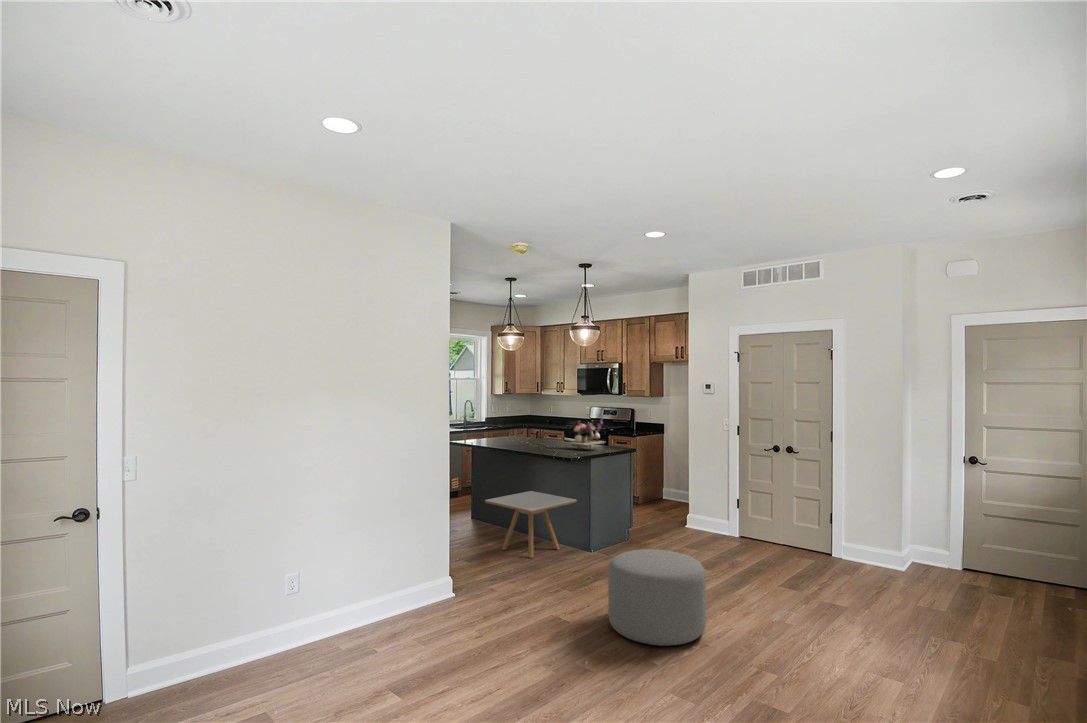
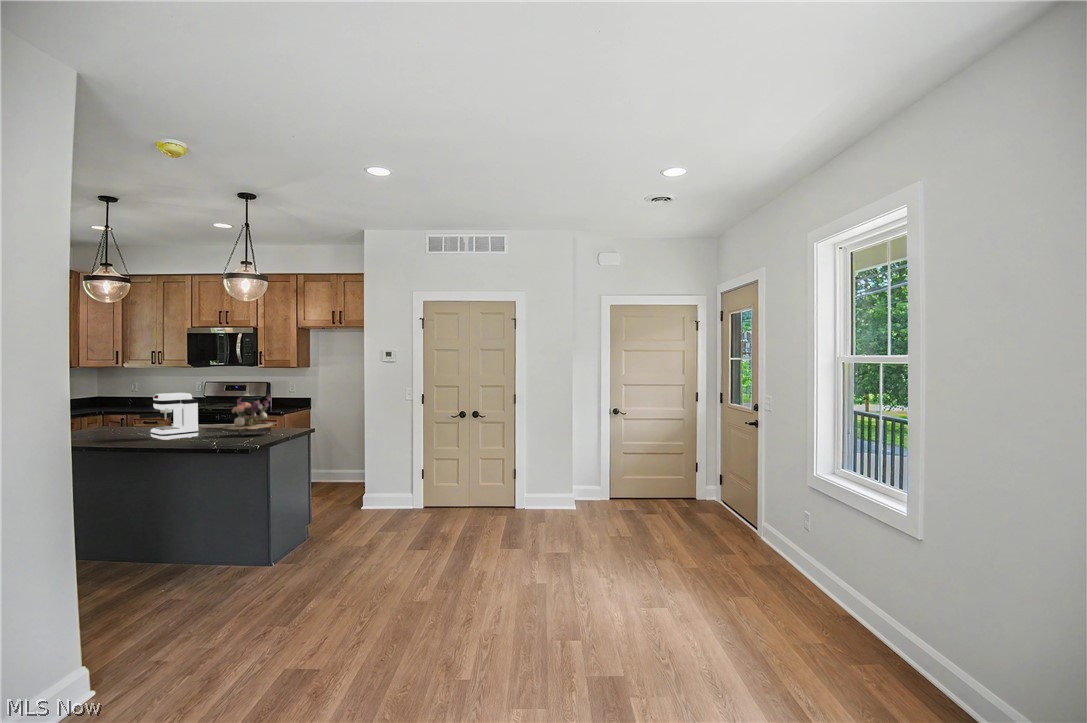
coffee maker: none [519,414,552,448] -> present [139,393,198,440]
side table: present [485,491,577,558] -> none [99,500,251,594]
ottoman: present [608,549,706,646] -> none [368,539,483,658]

